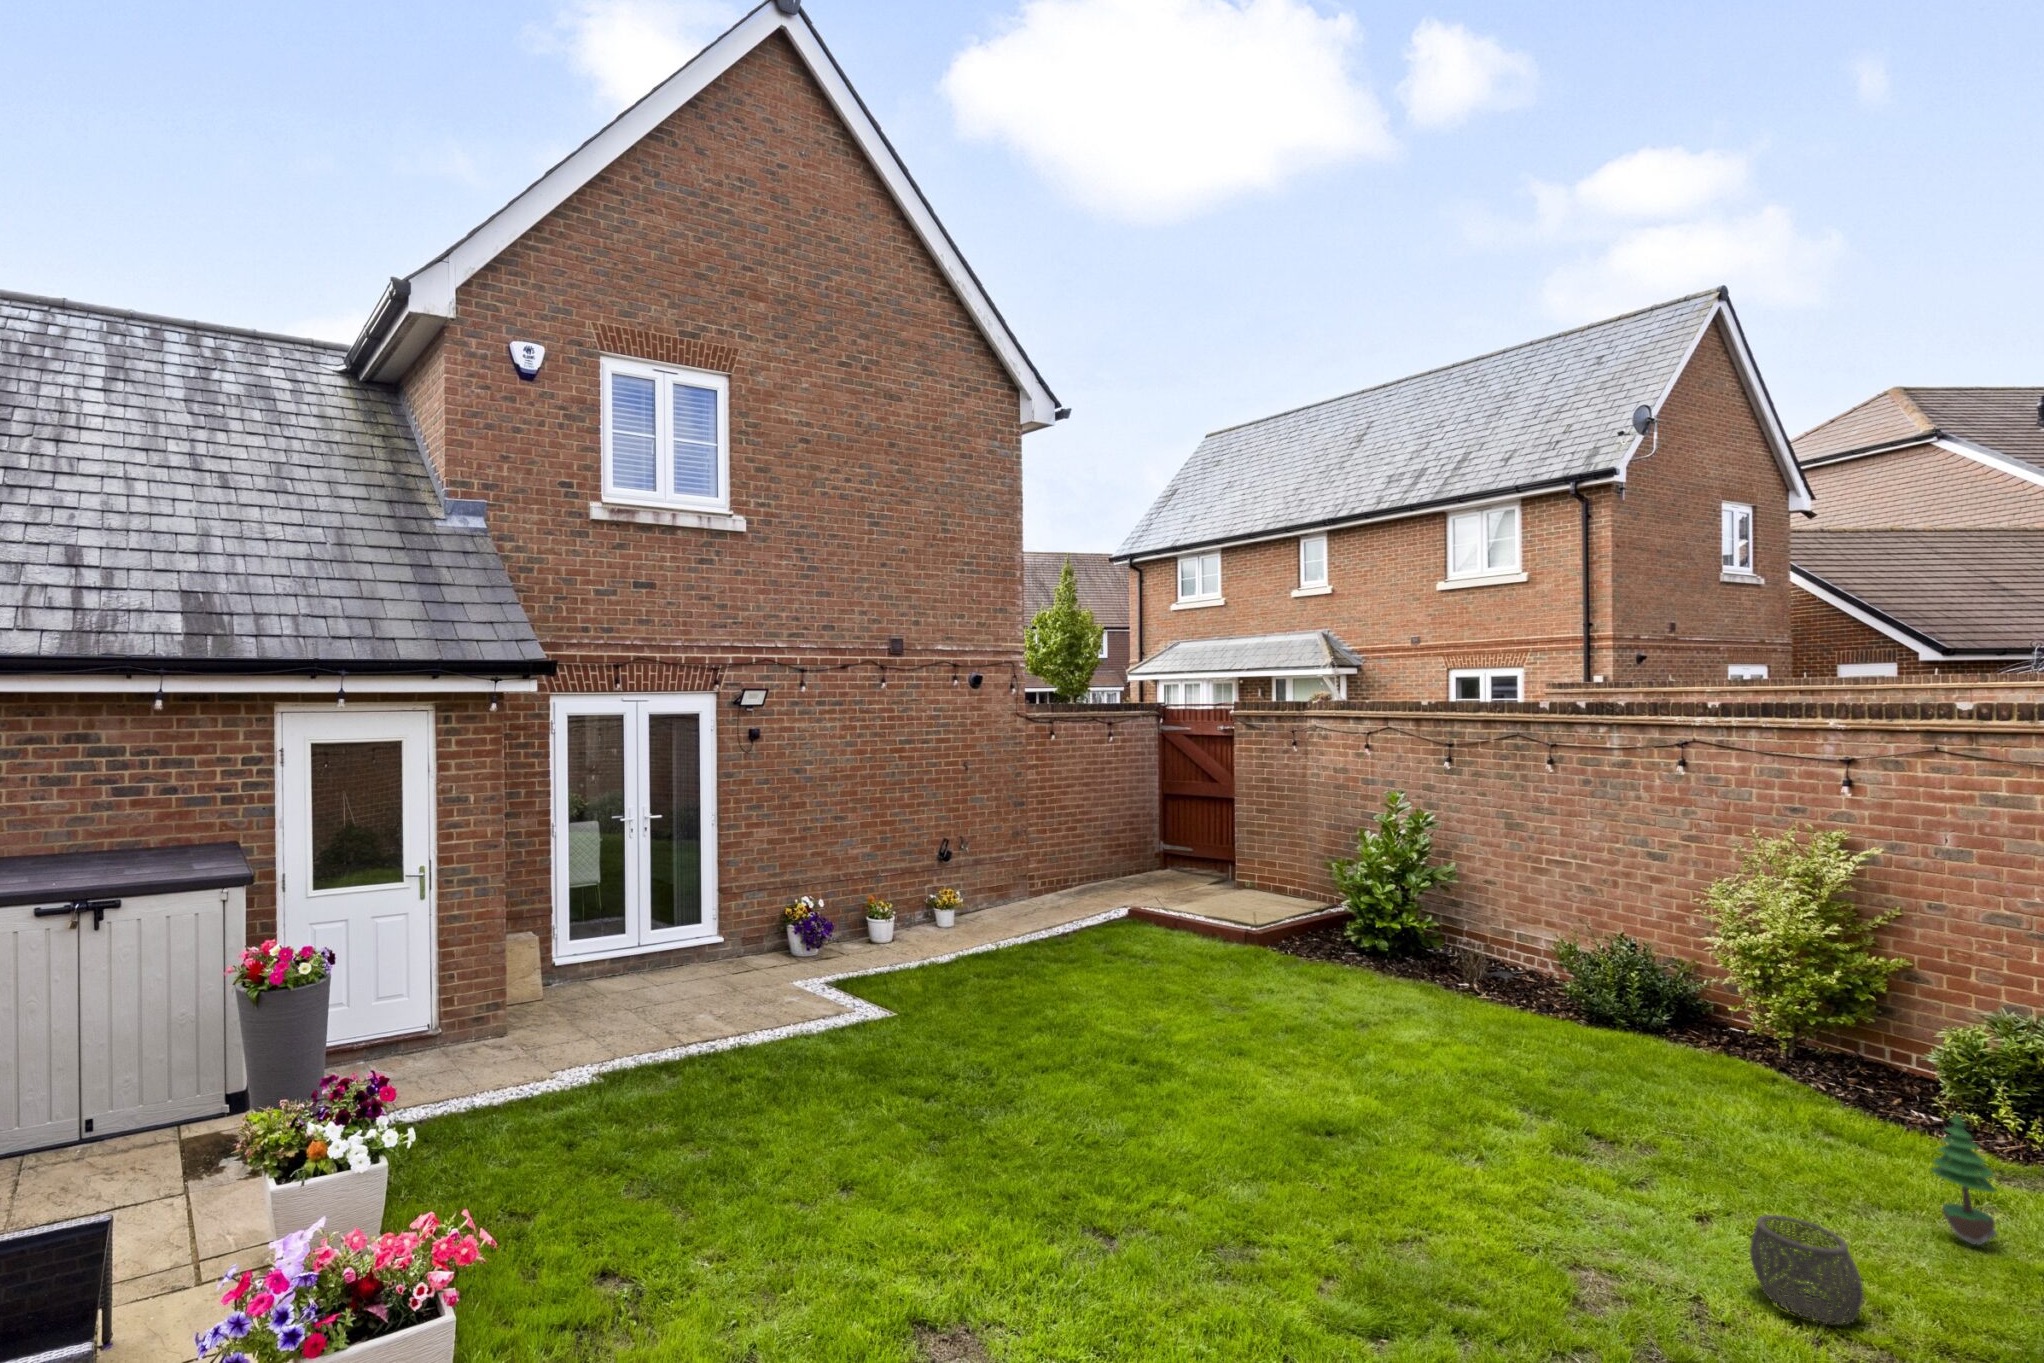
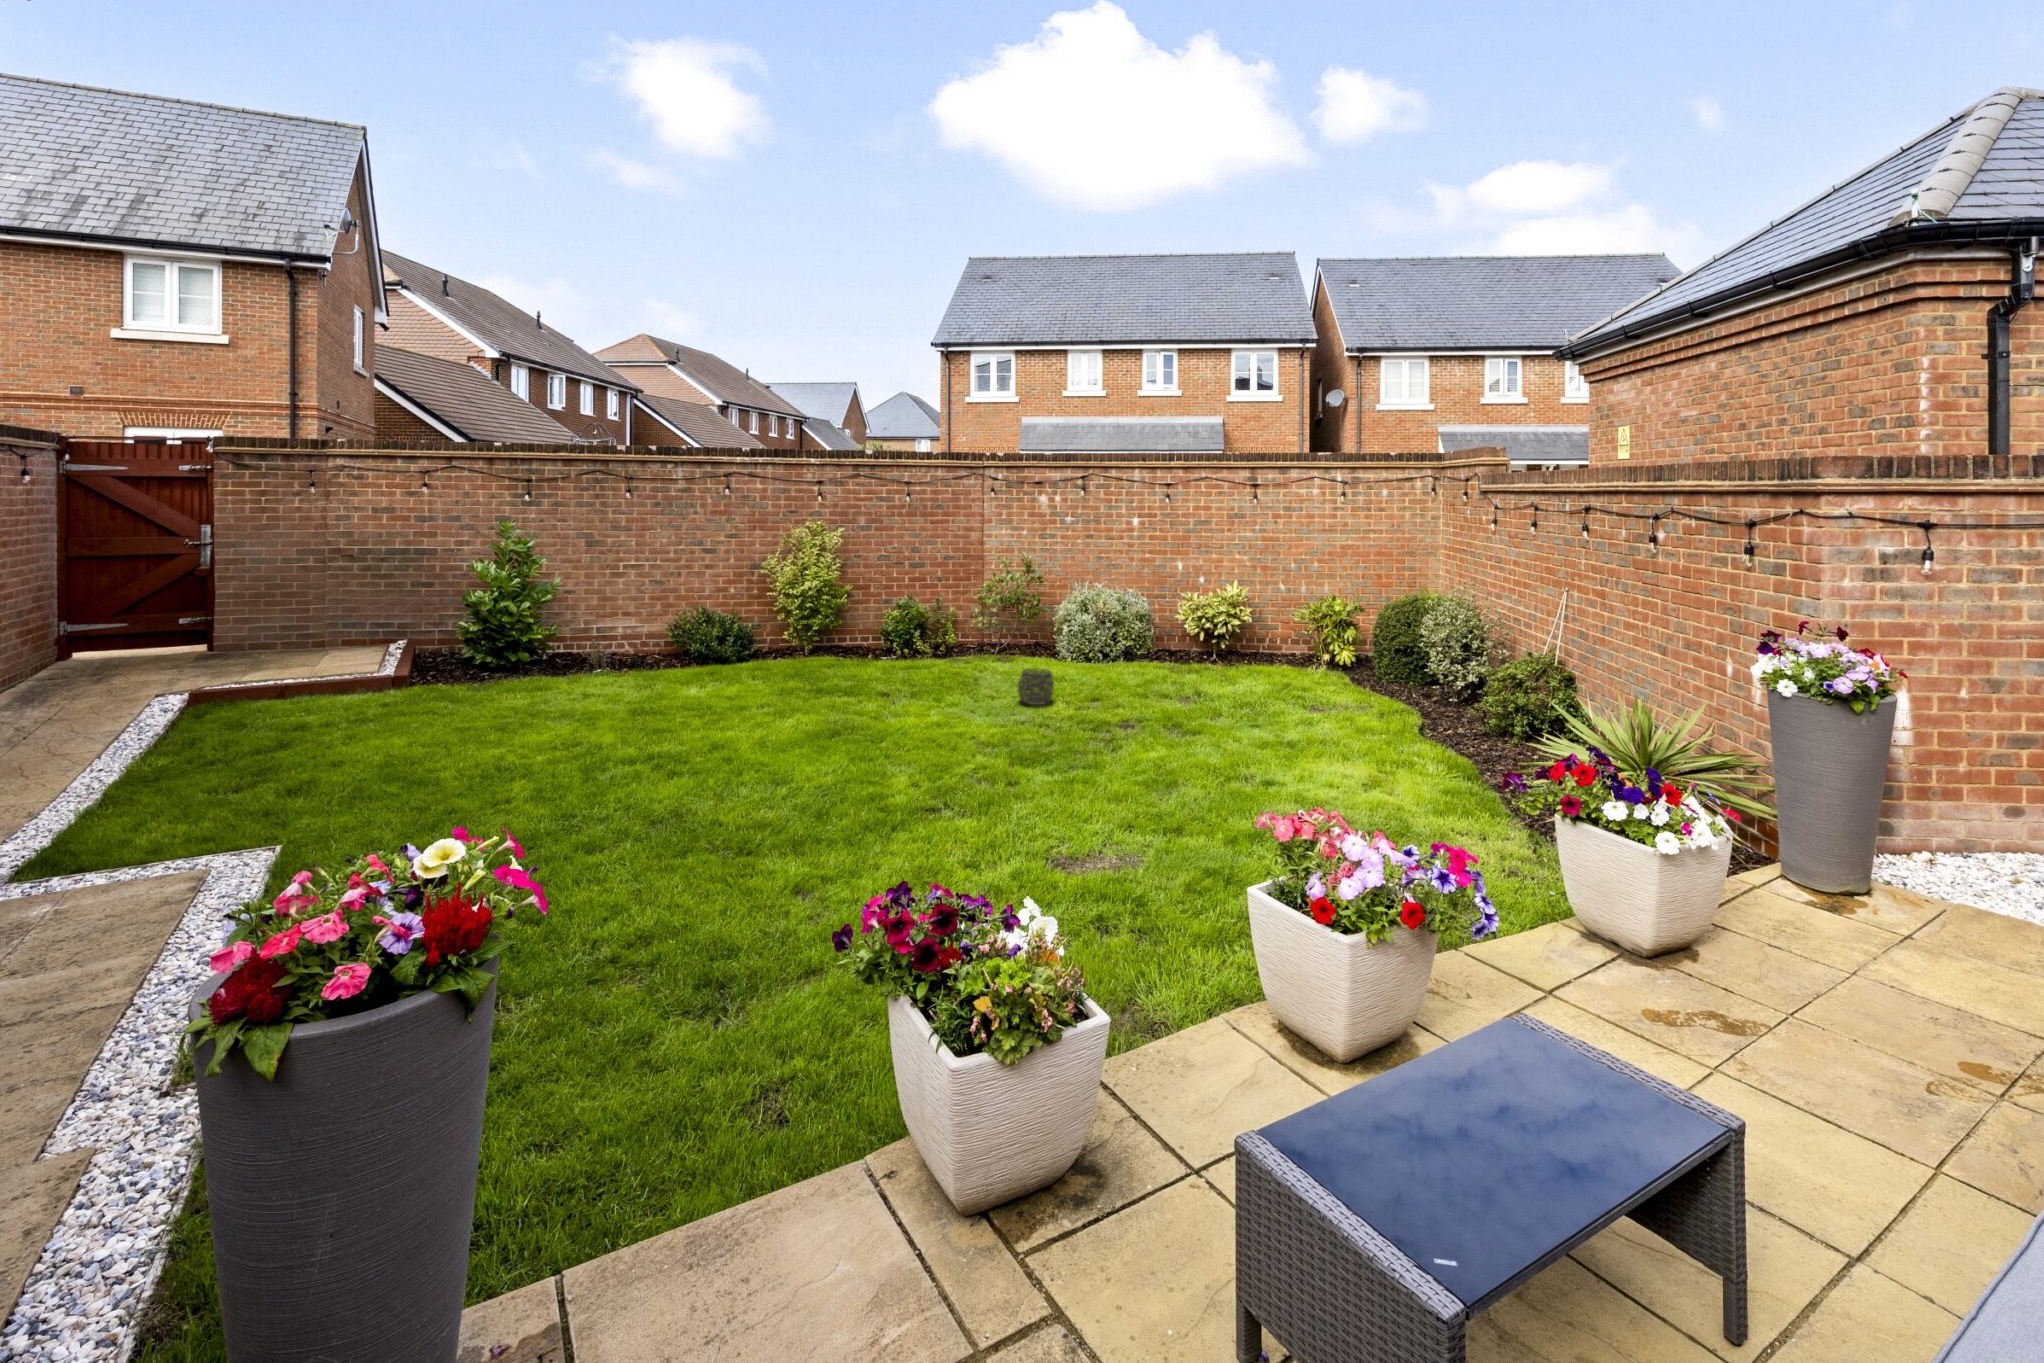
potted tree: present [1932,1113,1997,1245] -> none [977,619,997,674]

